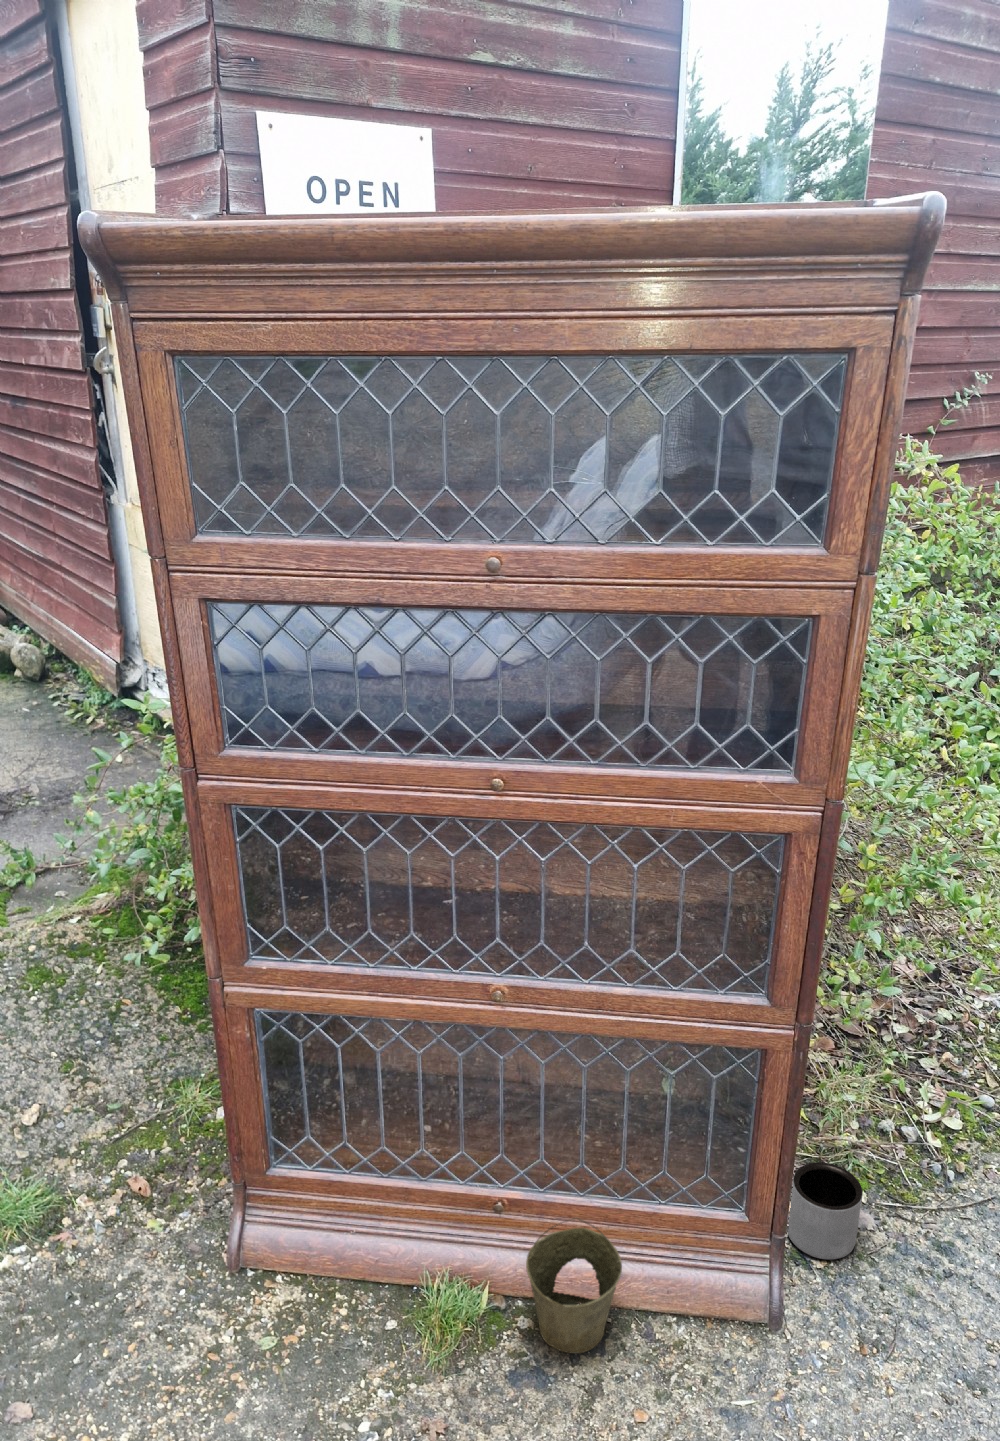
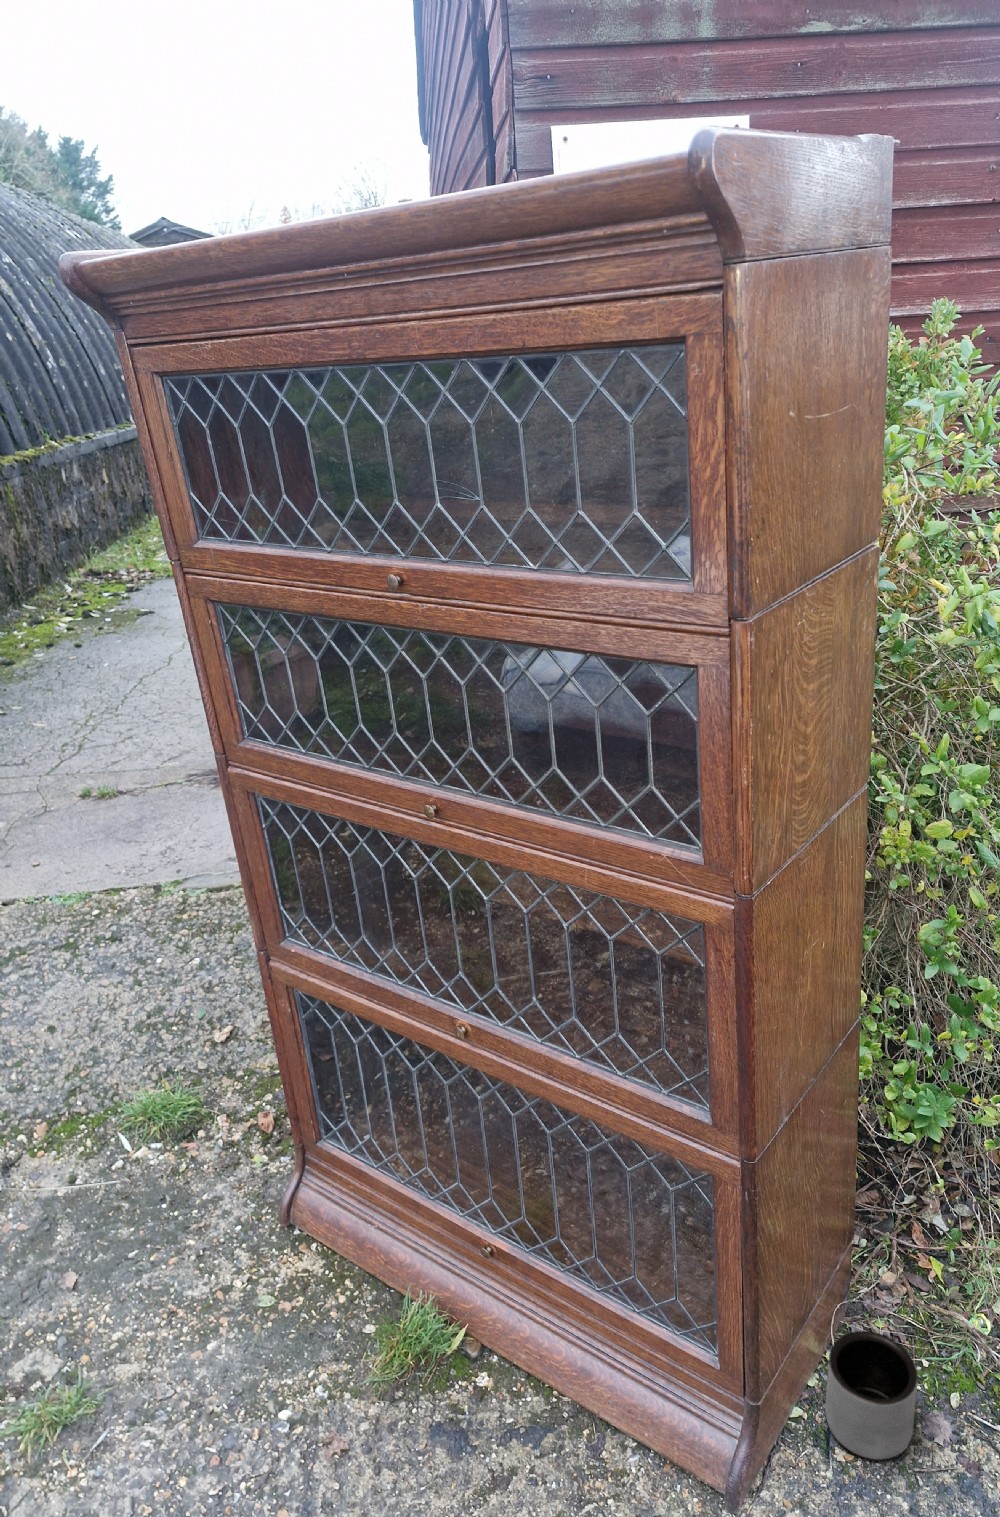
bucket: present [526,1218,622,1354] -> none [466,1292,574,1437]

